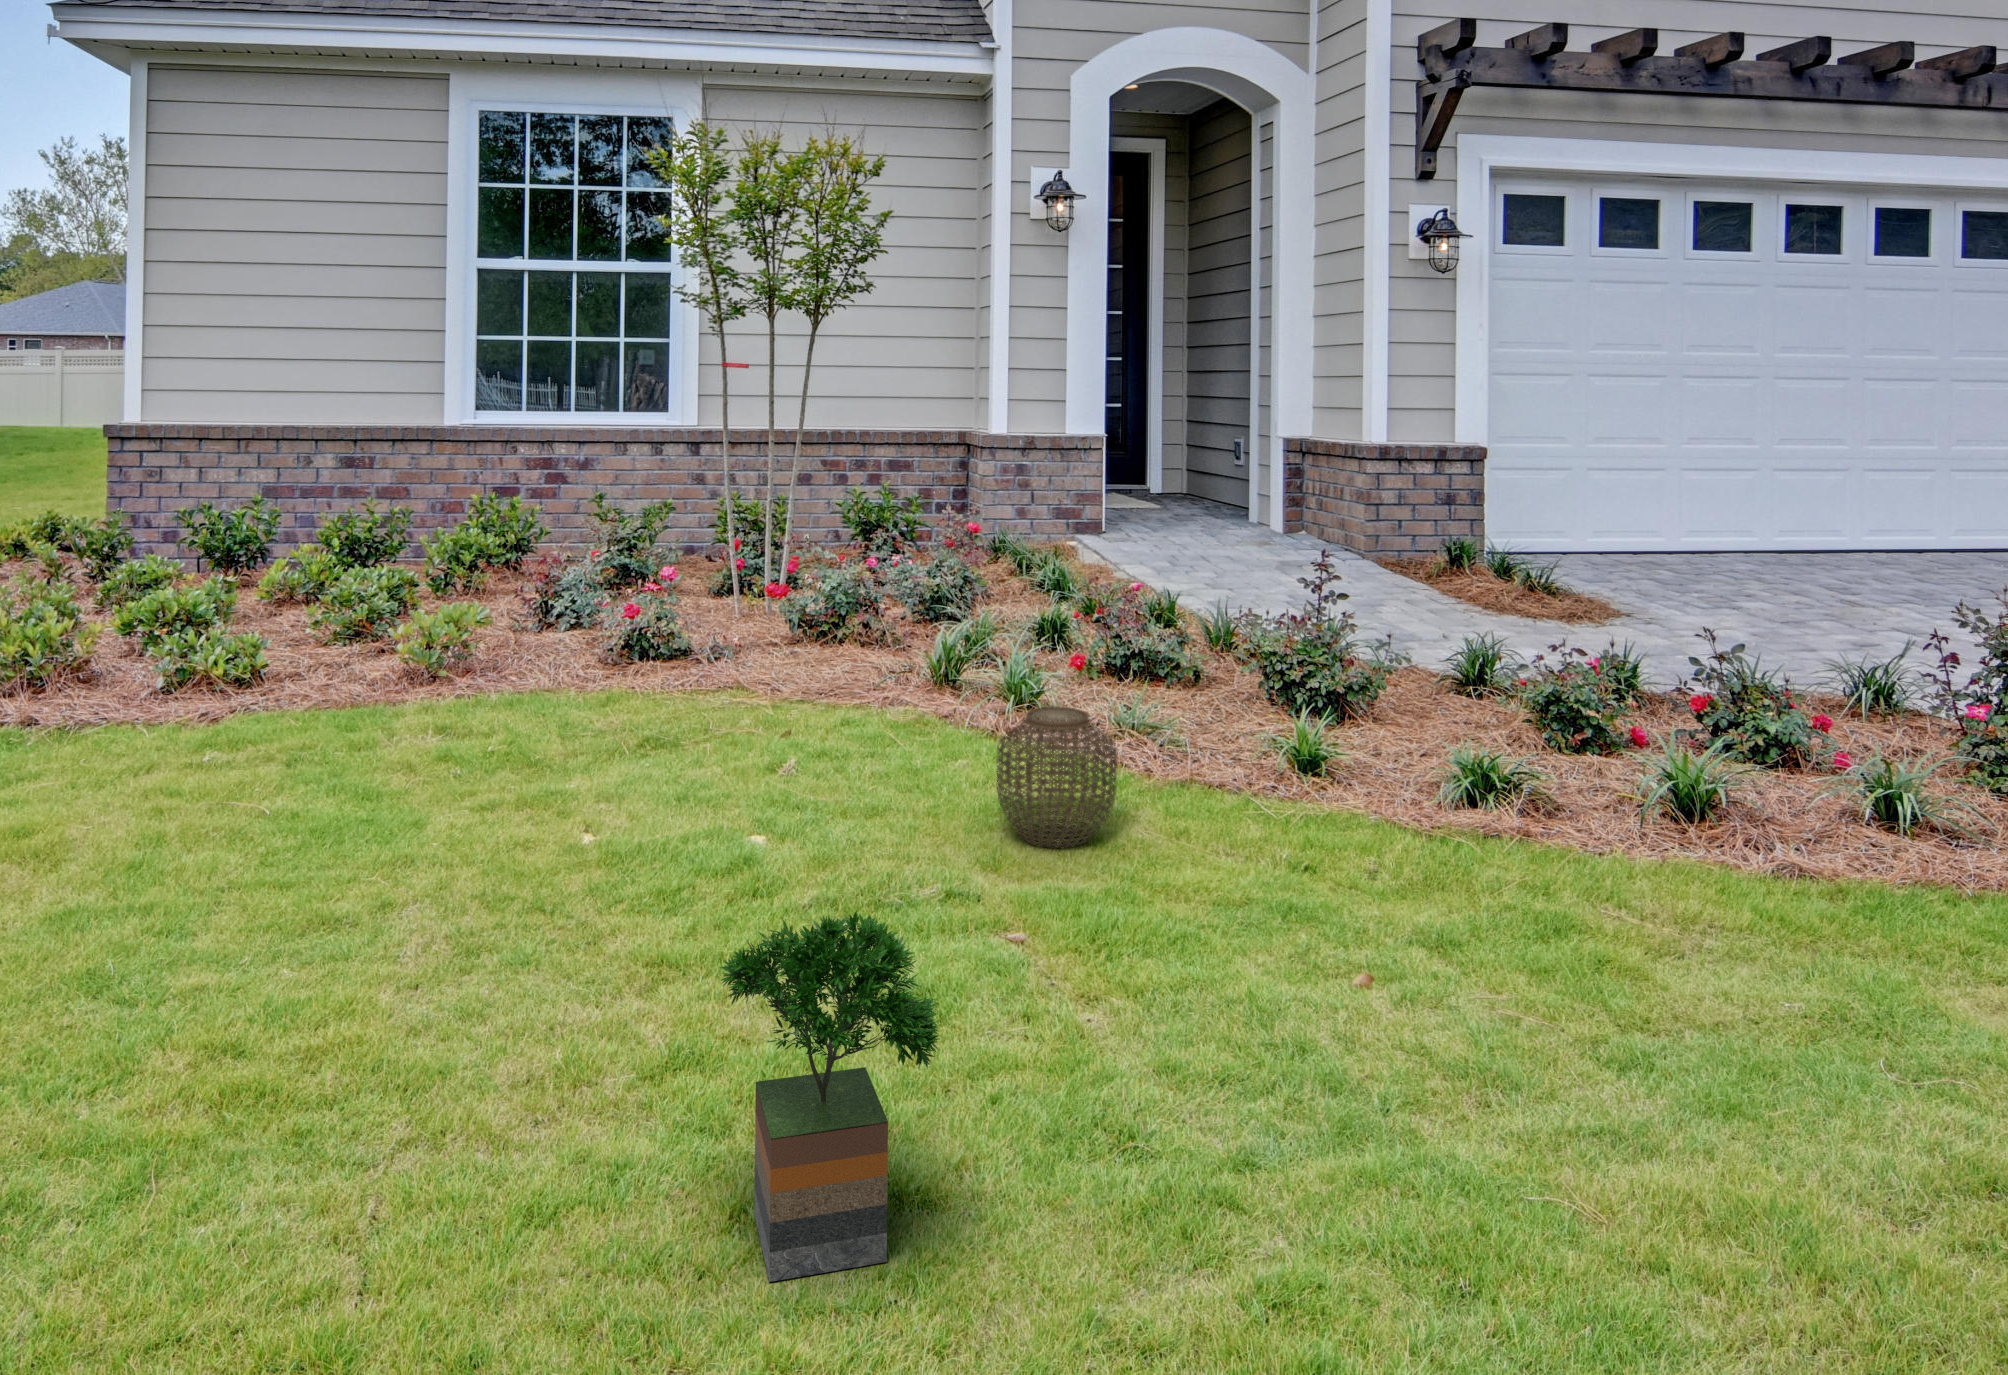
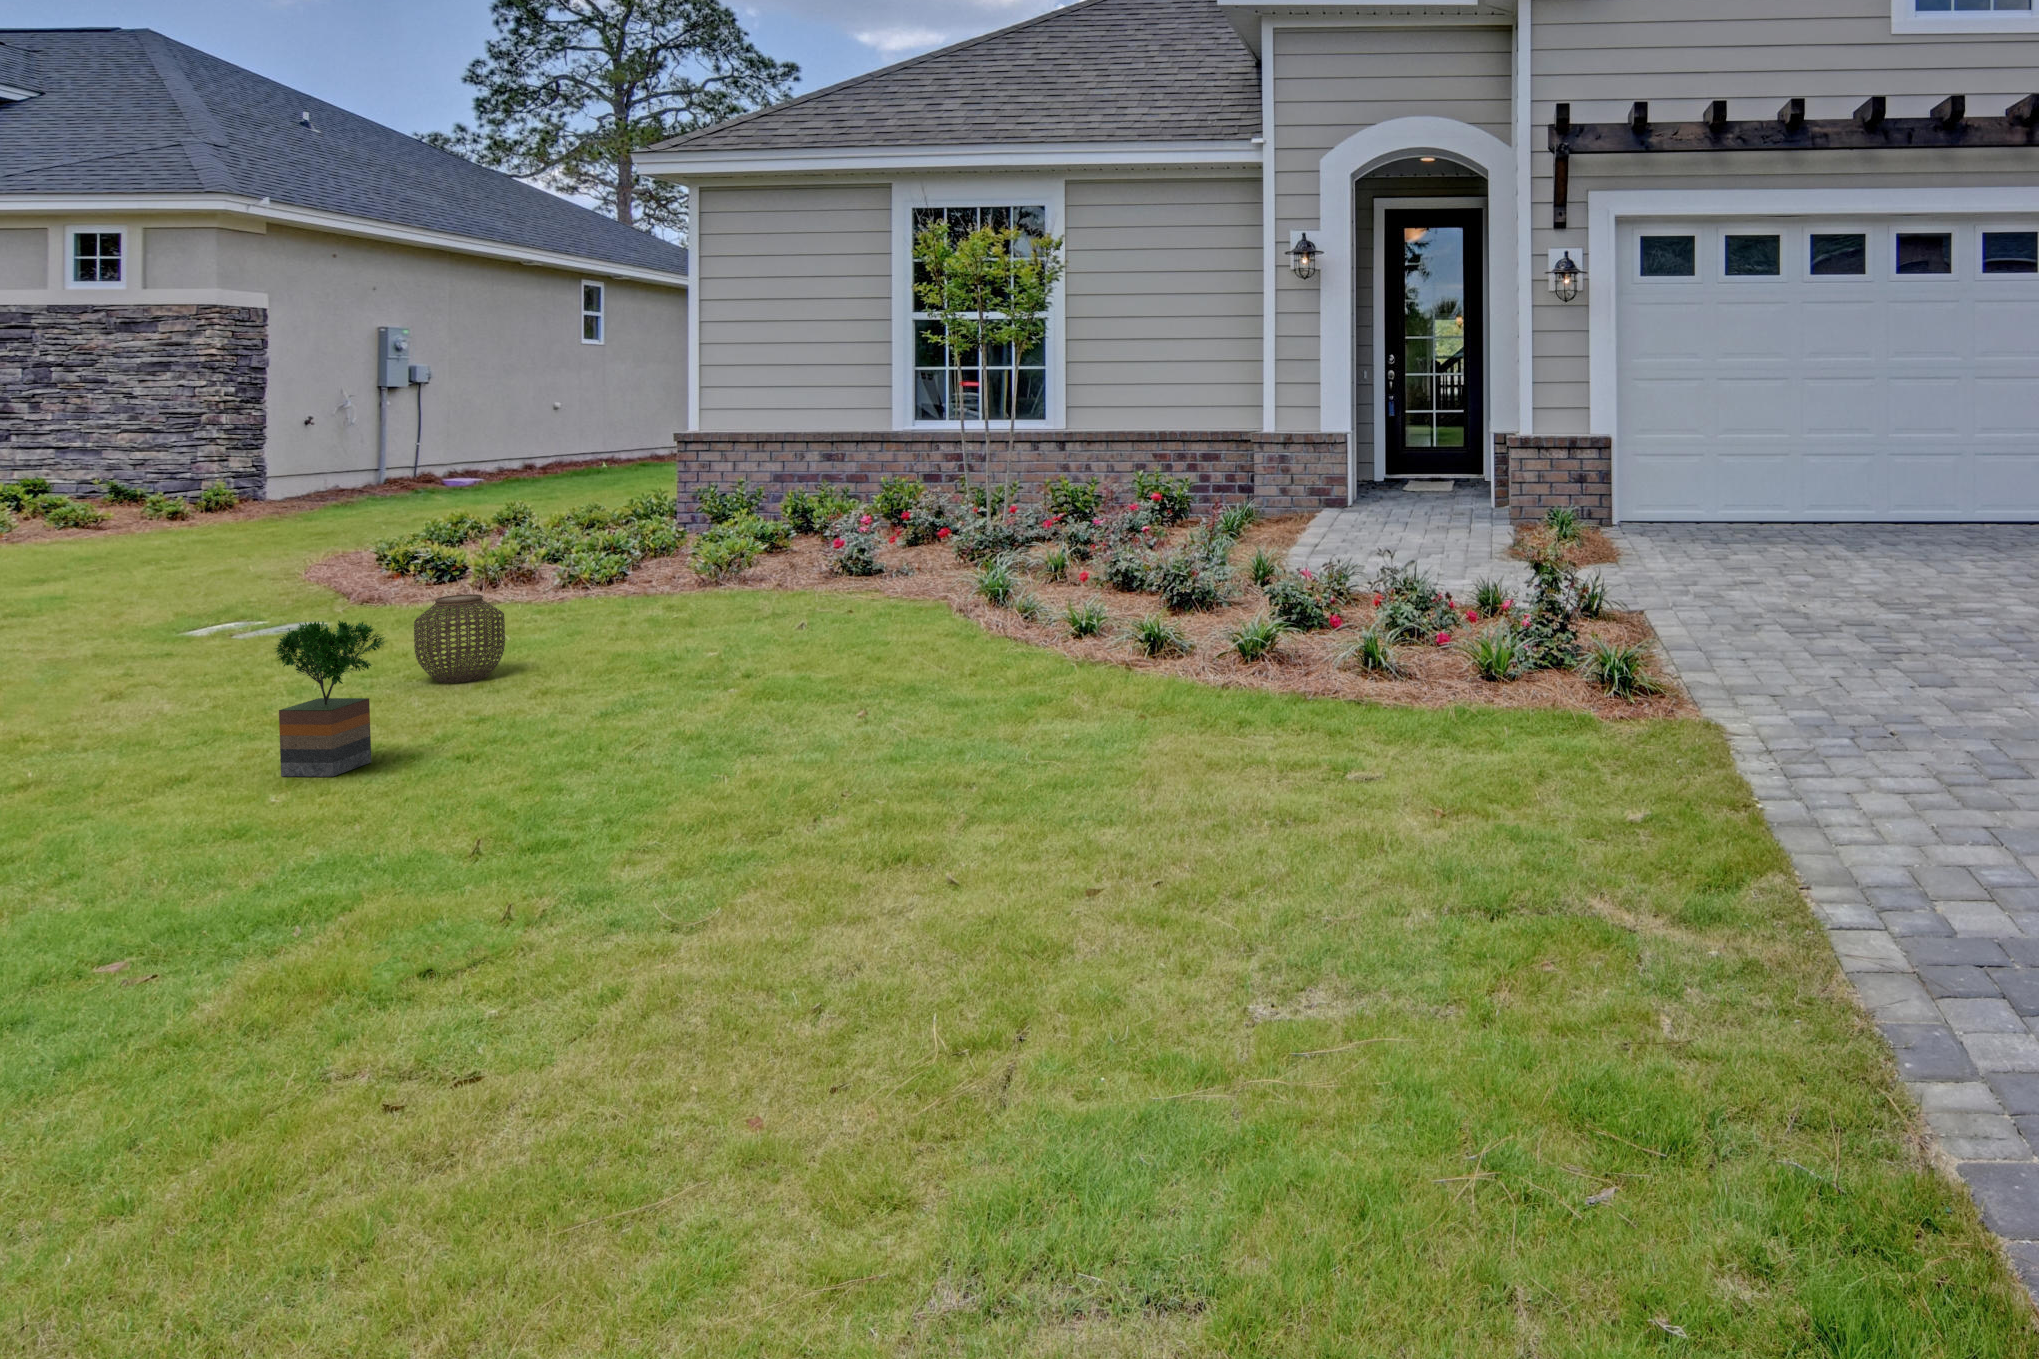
woven basket: present [997,707,1117,848] -> present [414,594,505,683]

